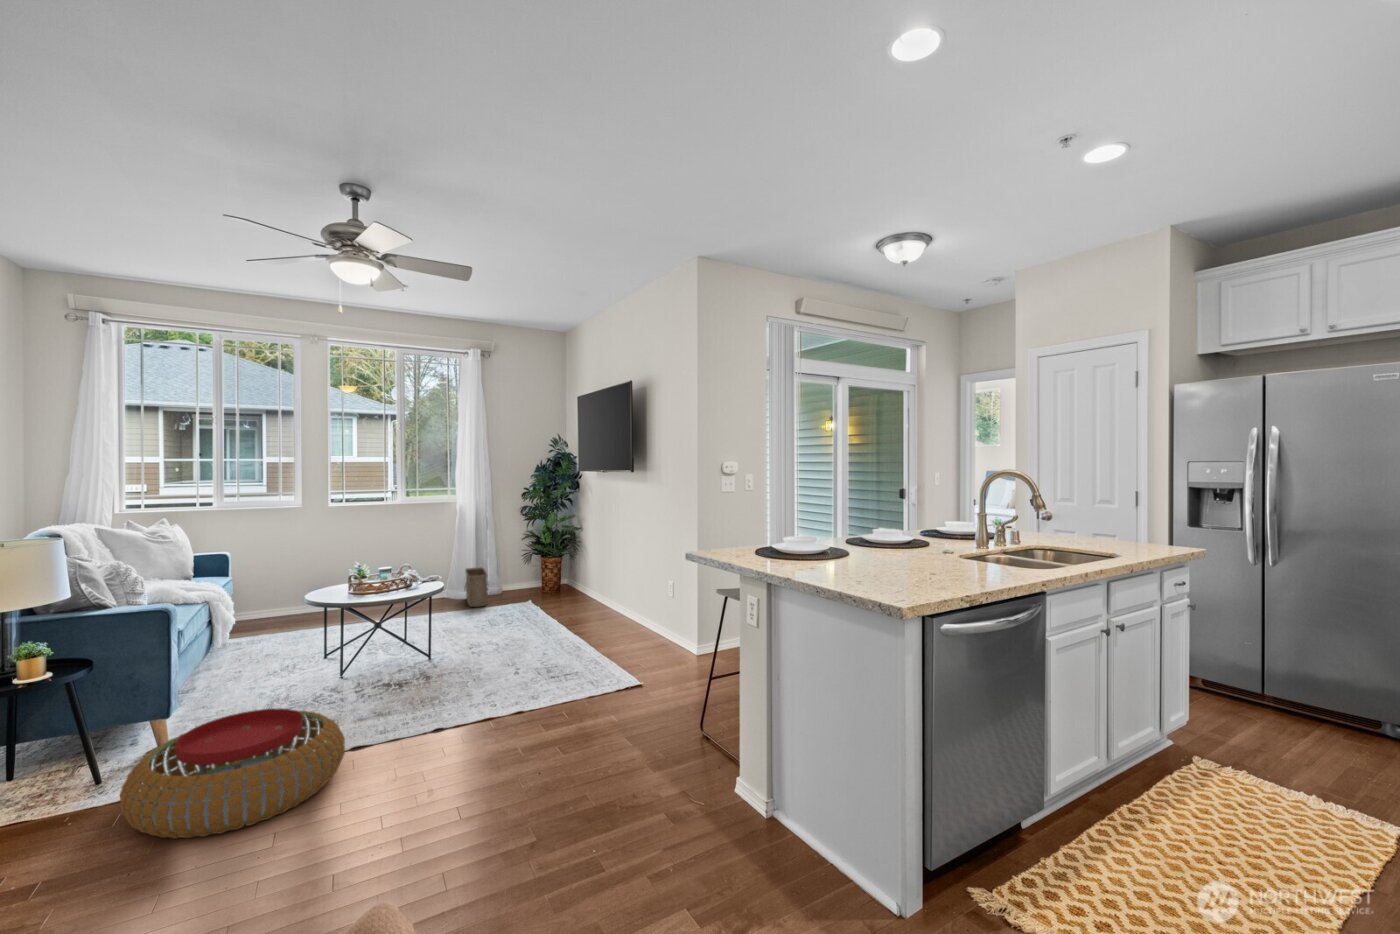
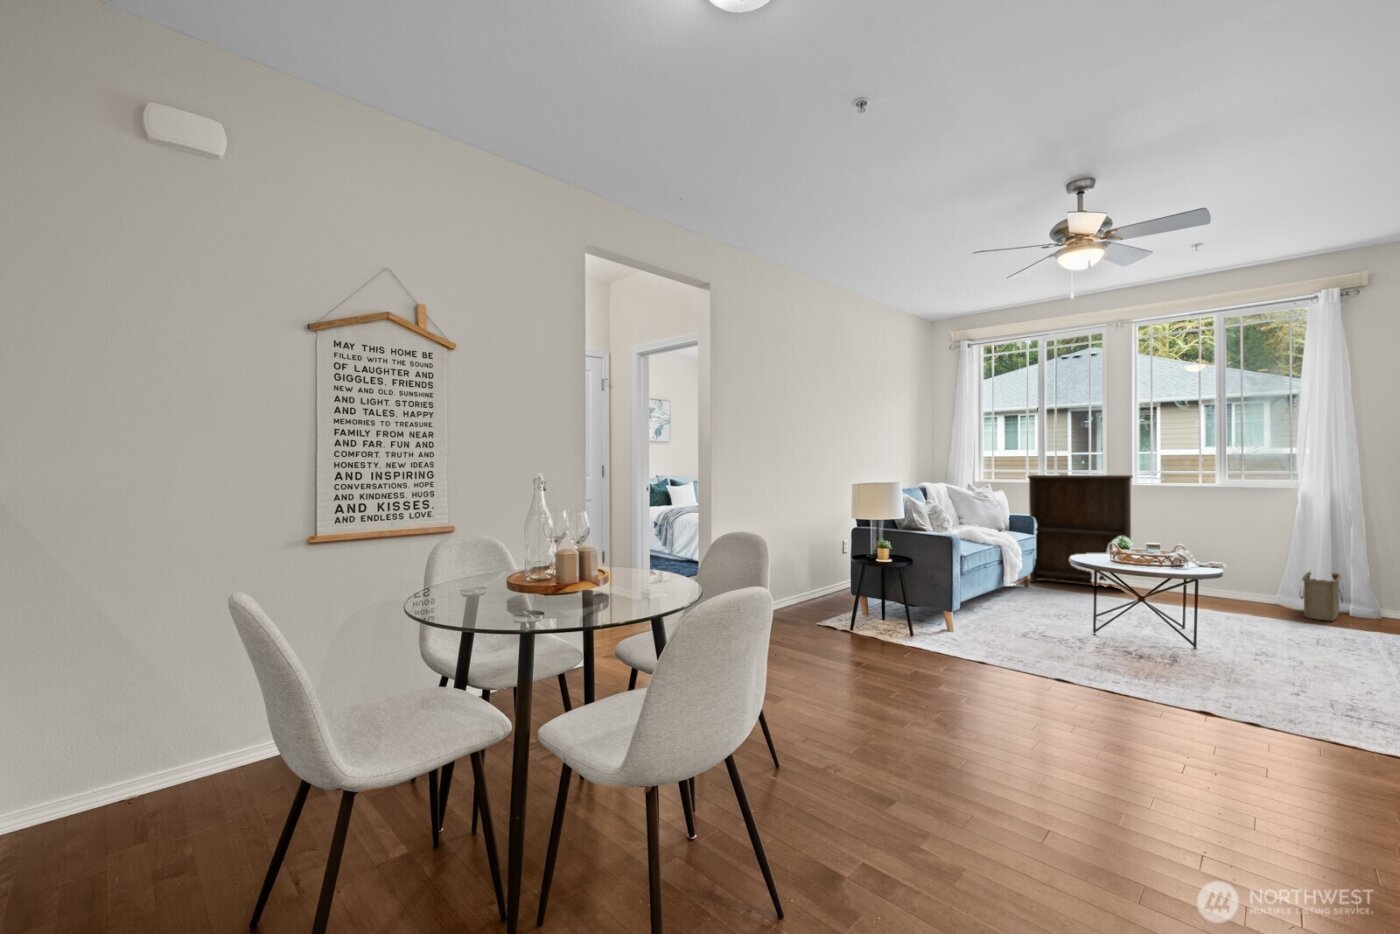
bookshelf: none [214,497,335,634] -> present [1028,475,1133,586]
pouf: present [120,709,345,839] -> none [899,616,1041,692]

